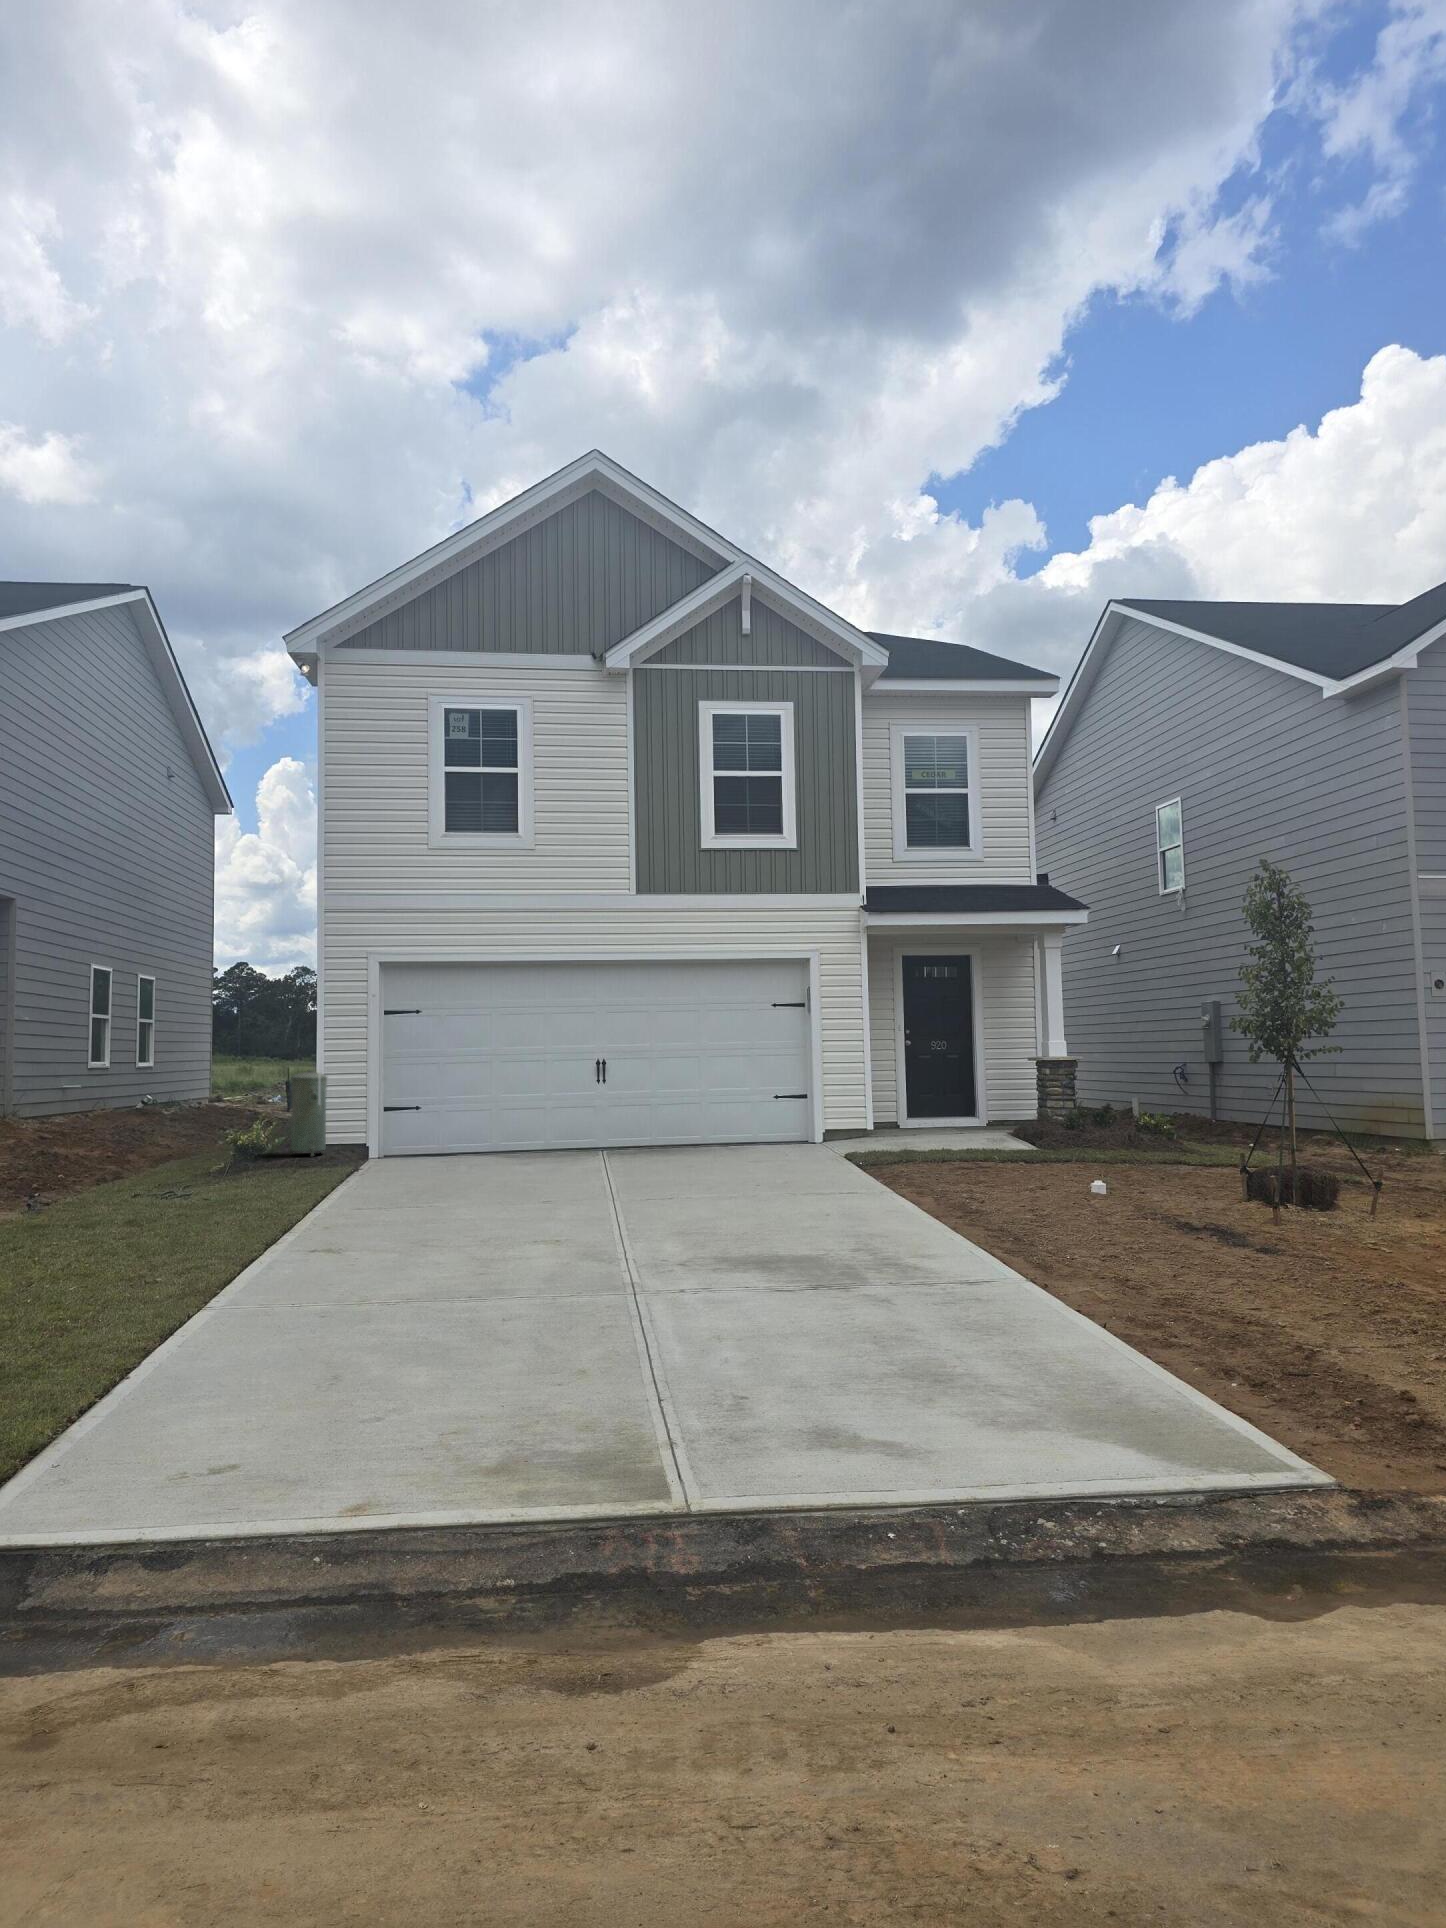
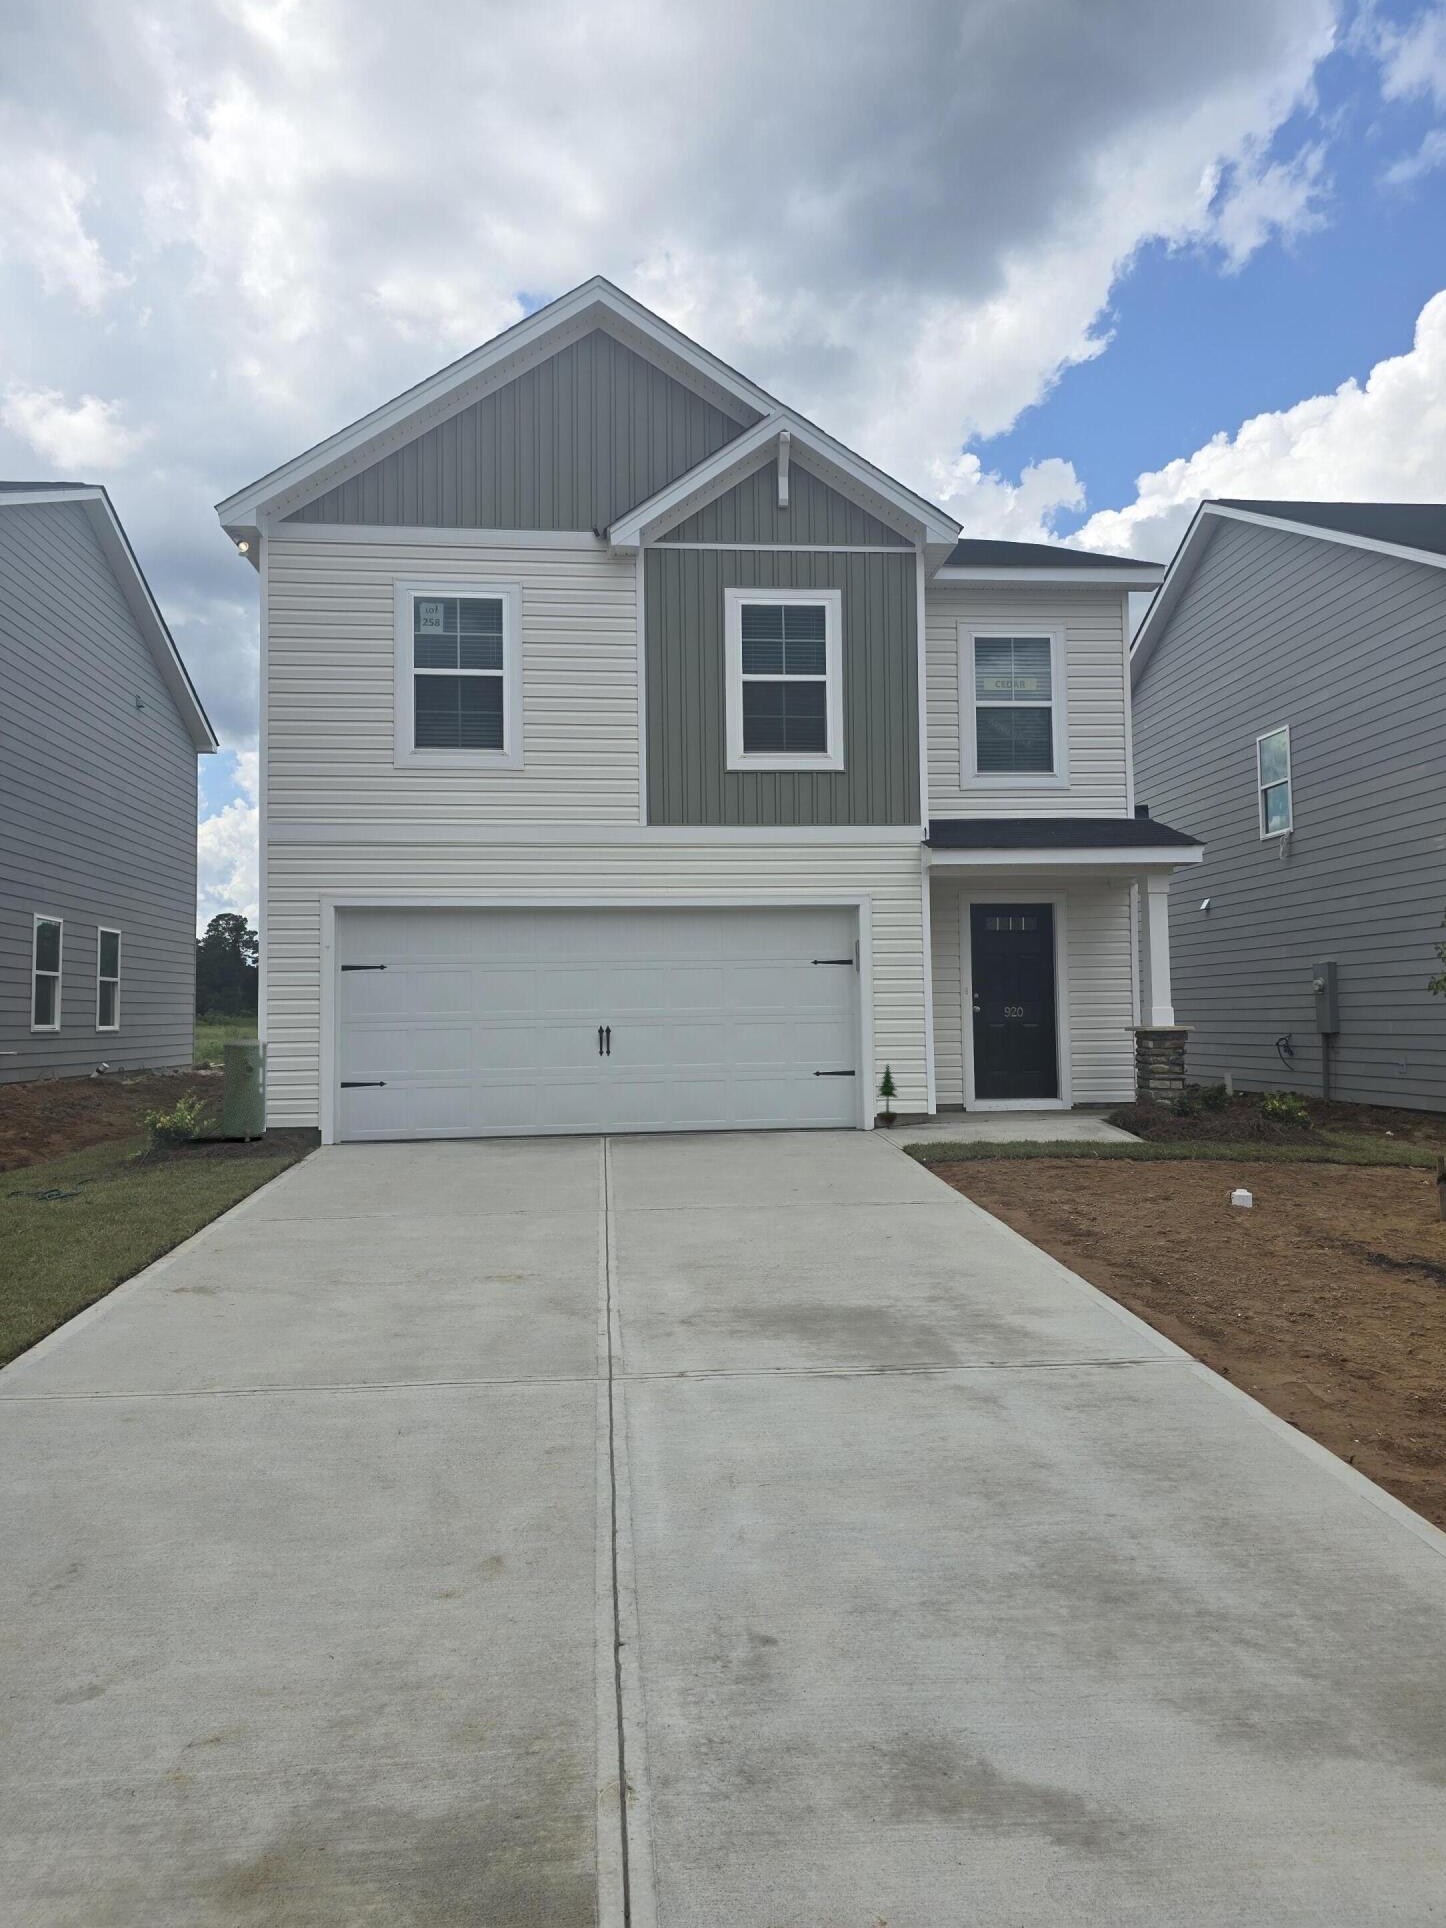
potted tree: none [824,1089,843,1142] -> present [878,1065,897,1127]

